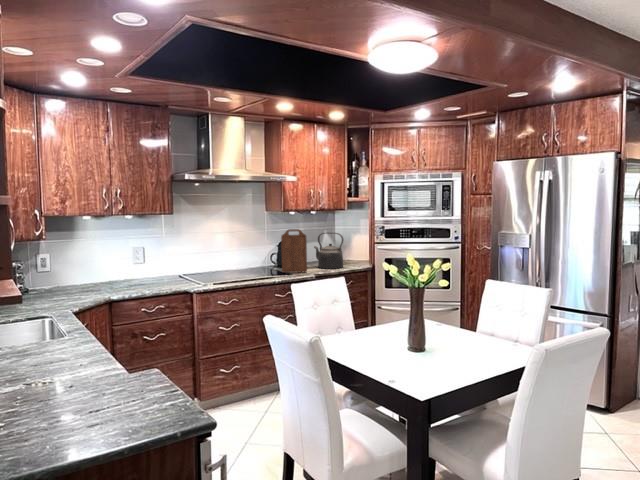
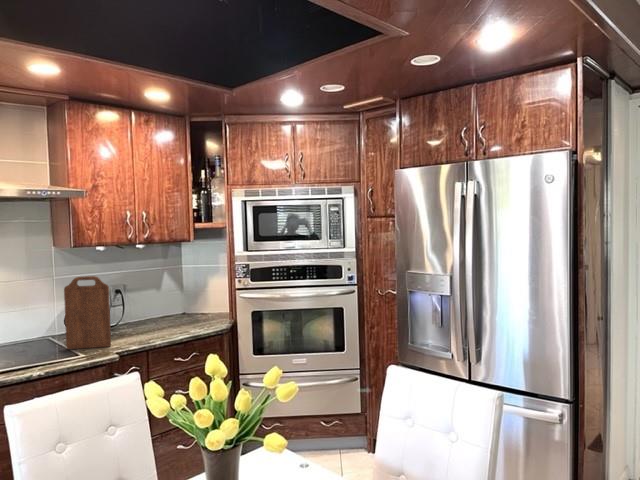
kettle: present [314,233,344,269] -> none [136,277,182,335]

